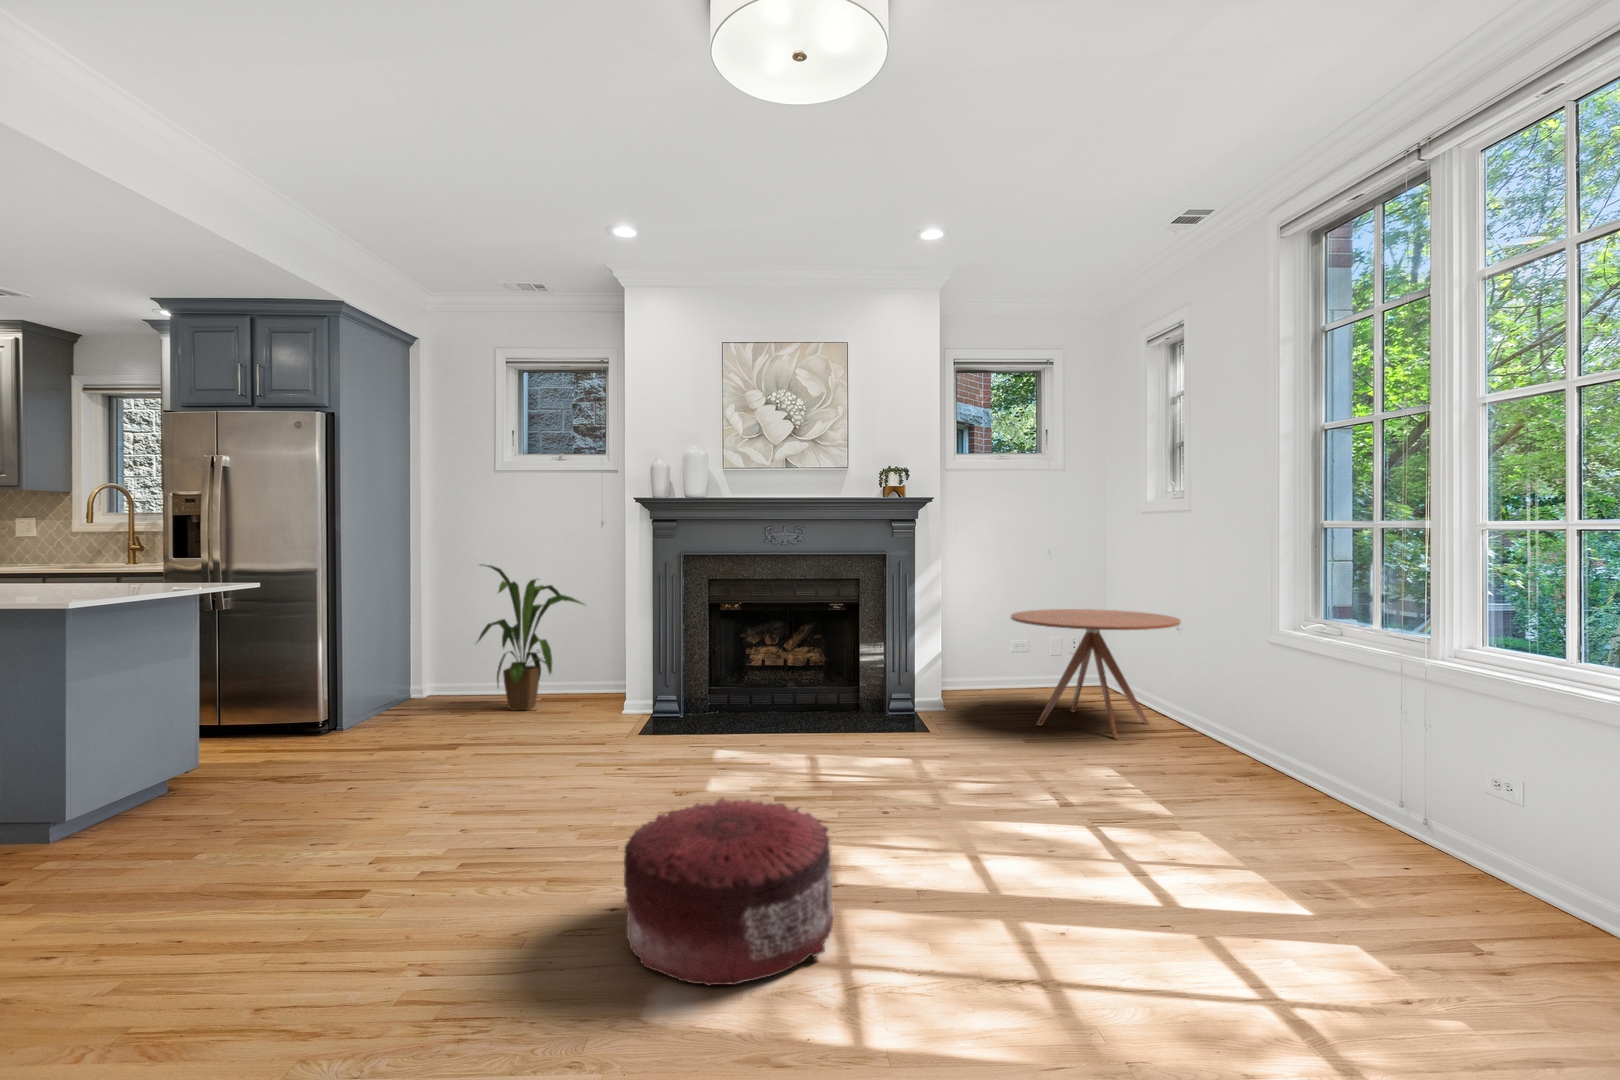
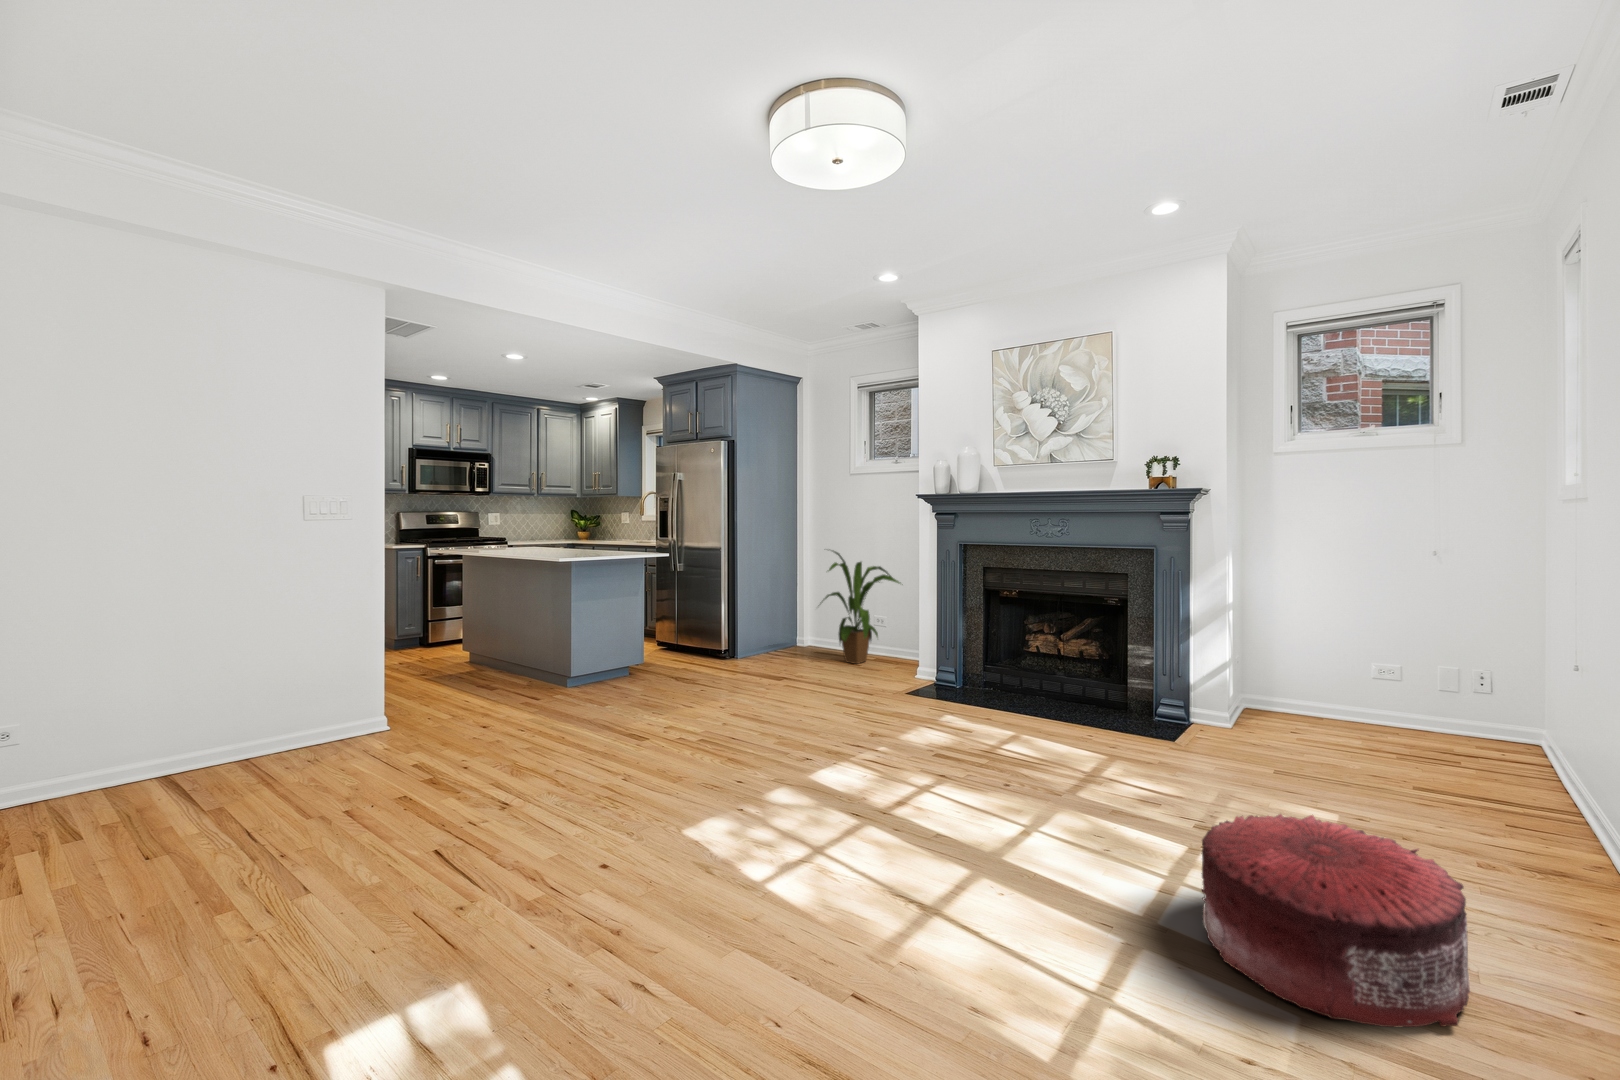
round table: present [1011,609,1181,739] -> none [1293,622,1568,801]
pouf: present [624,797,834,985] -> present [1201,814,1470,1027]

